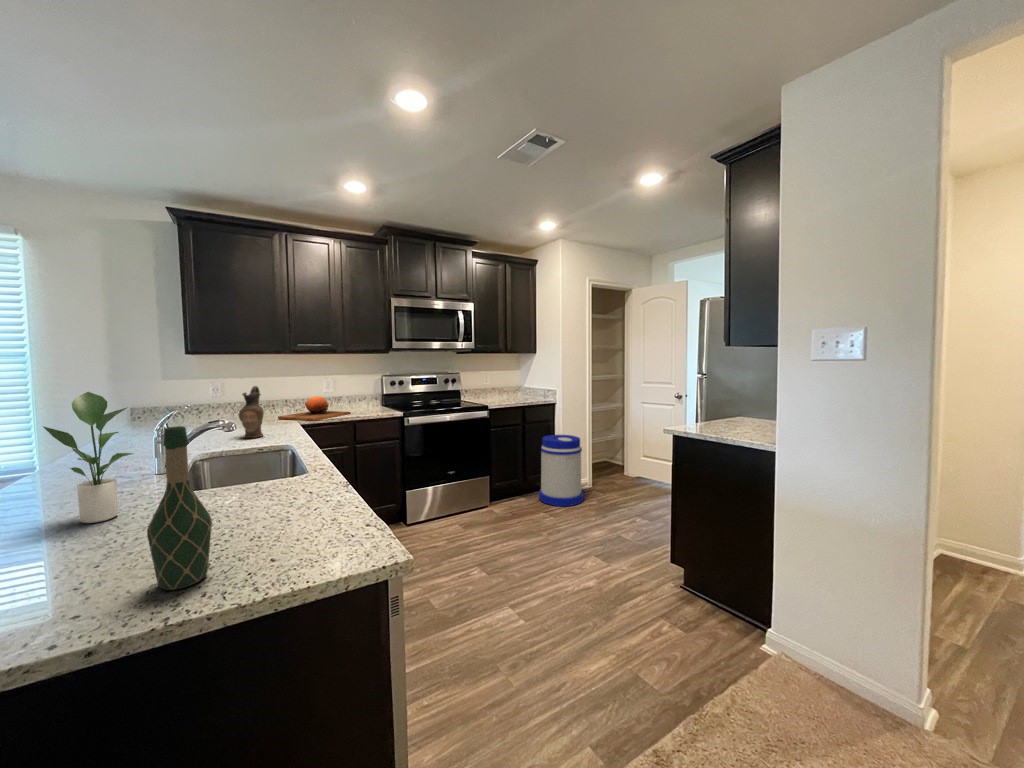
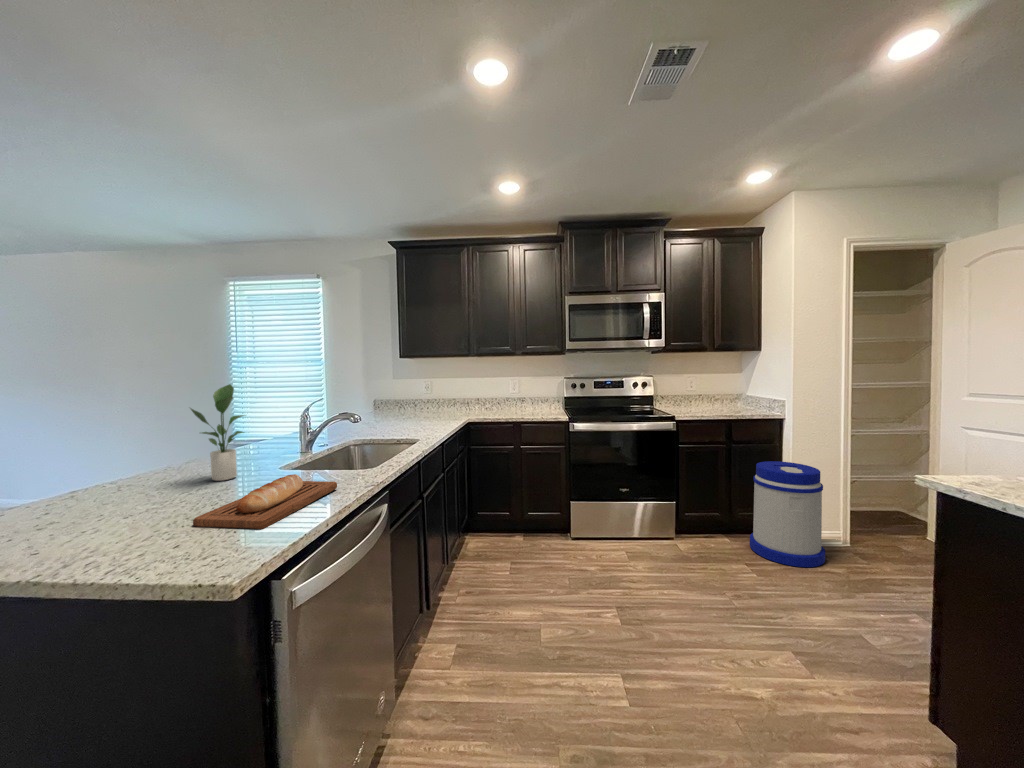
ceramic pitcher: present [239,386,264,438] -> none [411,384,430,429]
chopping board: present [278,396,351,421] -> none [467,395,527,418]
wine bottle: present [147,426,212,590] -> none [100,412,158,549]
bread loaf: none [214,488,314,554] -> present [193,474,337,529]

